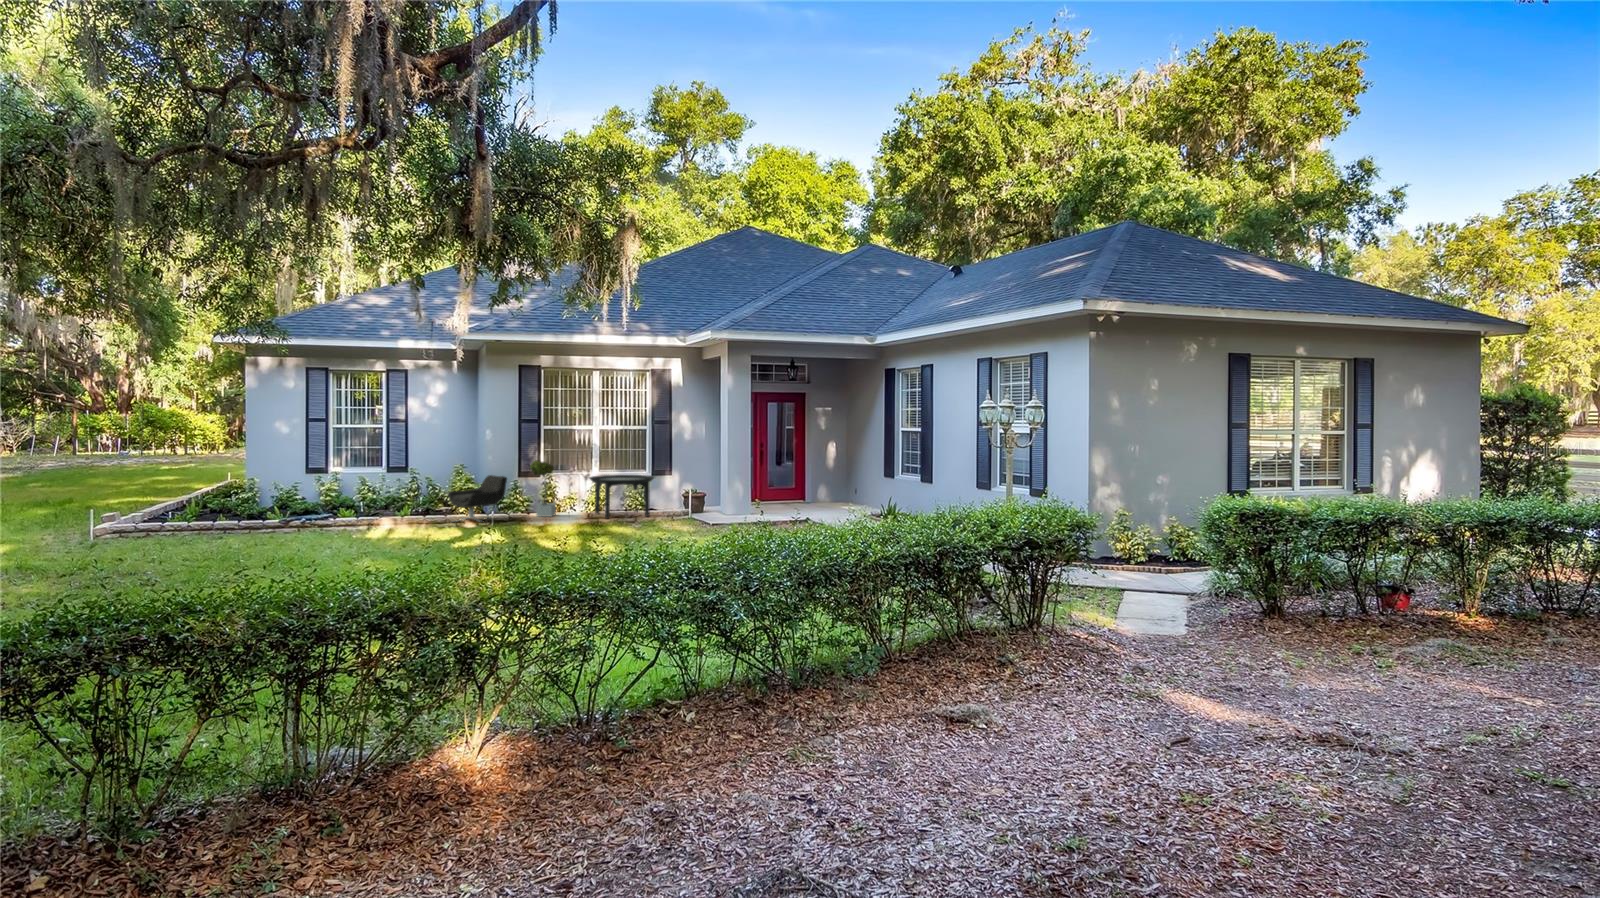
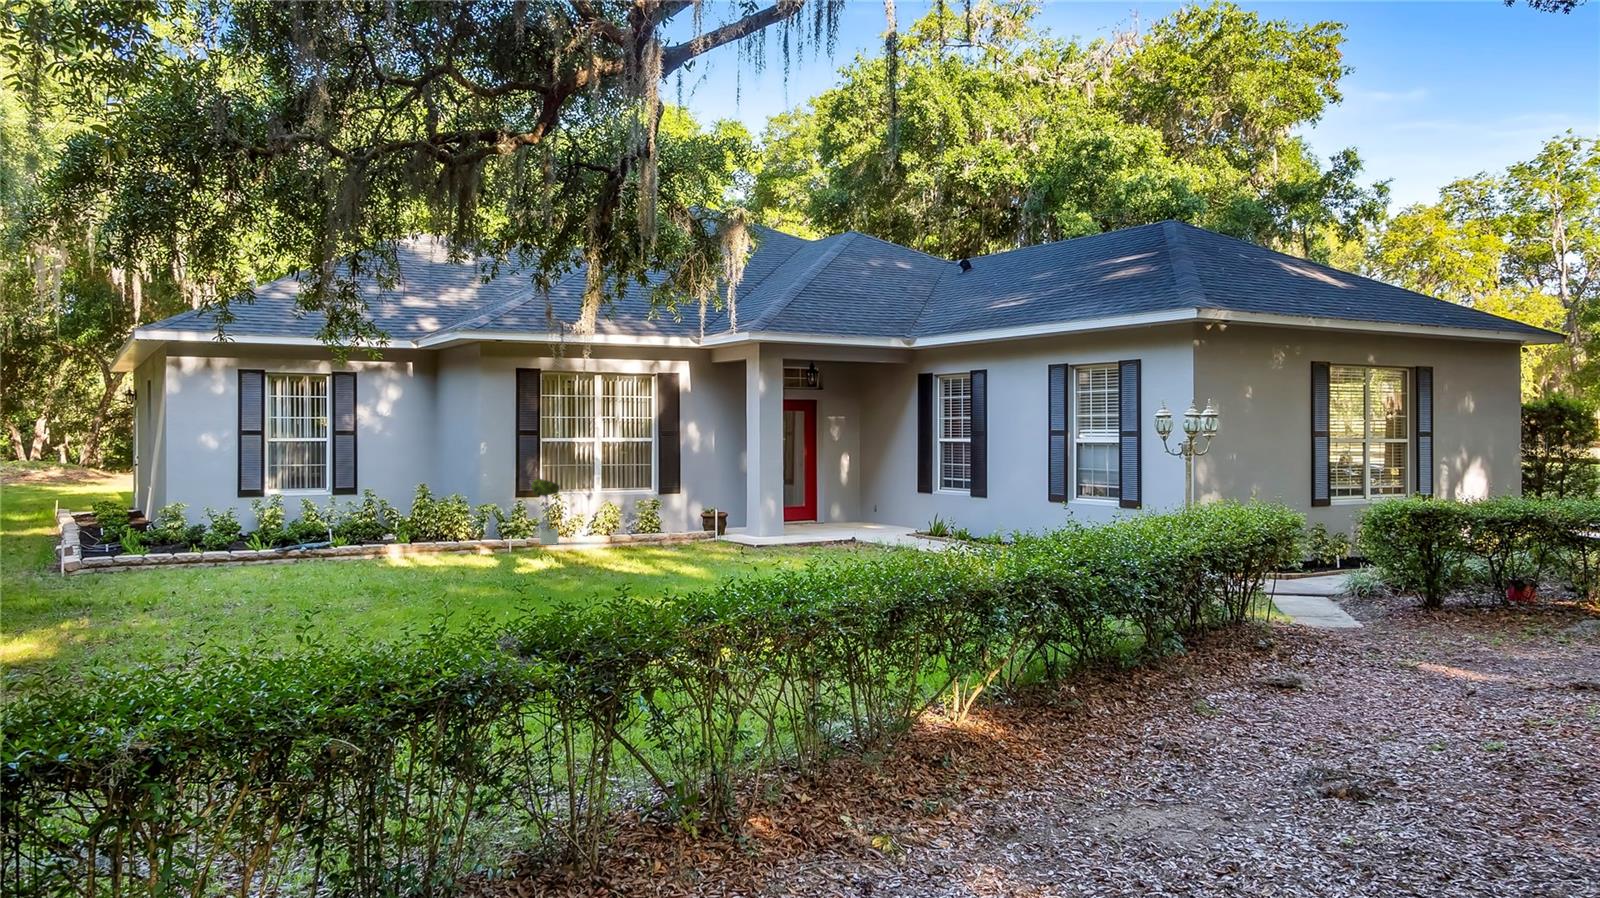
lounge chair: present [448,475,507,520] -> none [439,497,510,551]
round table: present [589,475,654,519] -> none [597,495,674,545]

